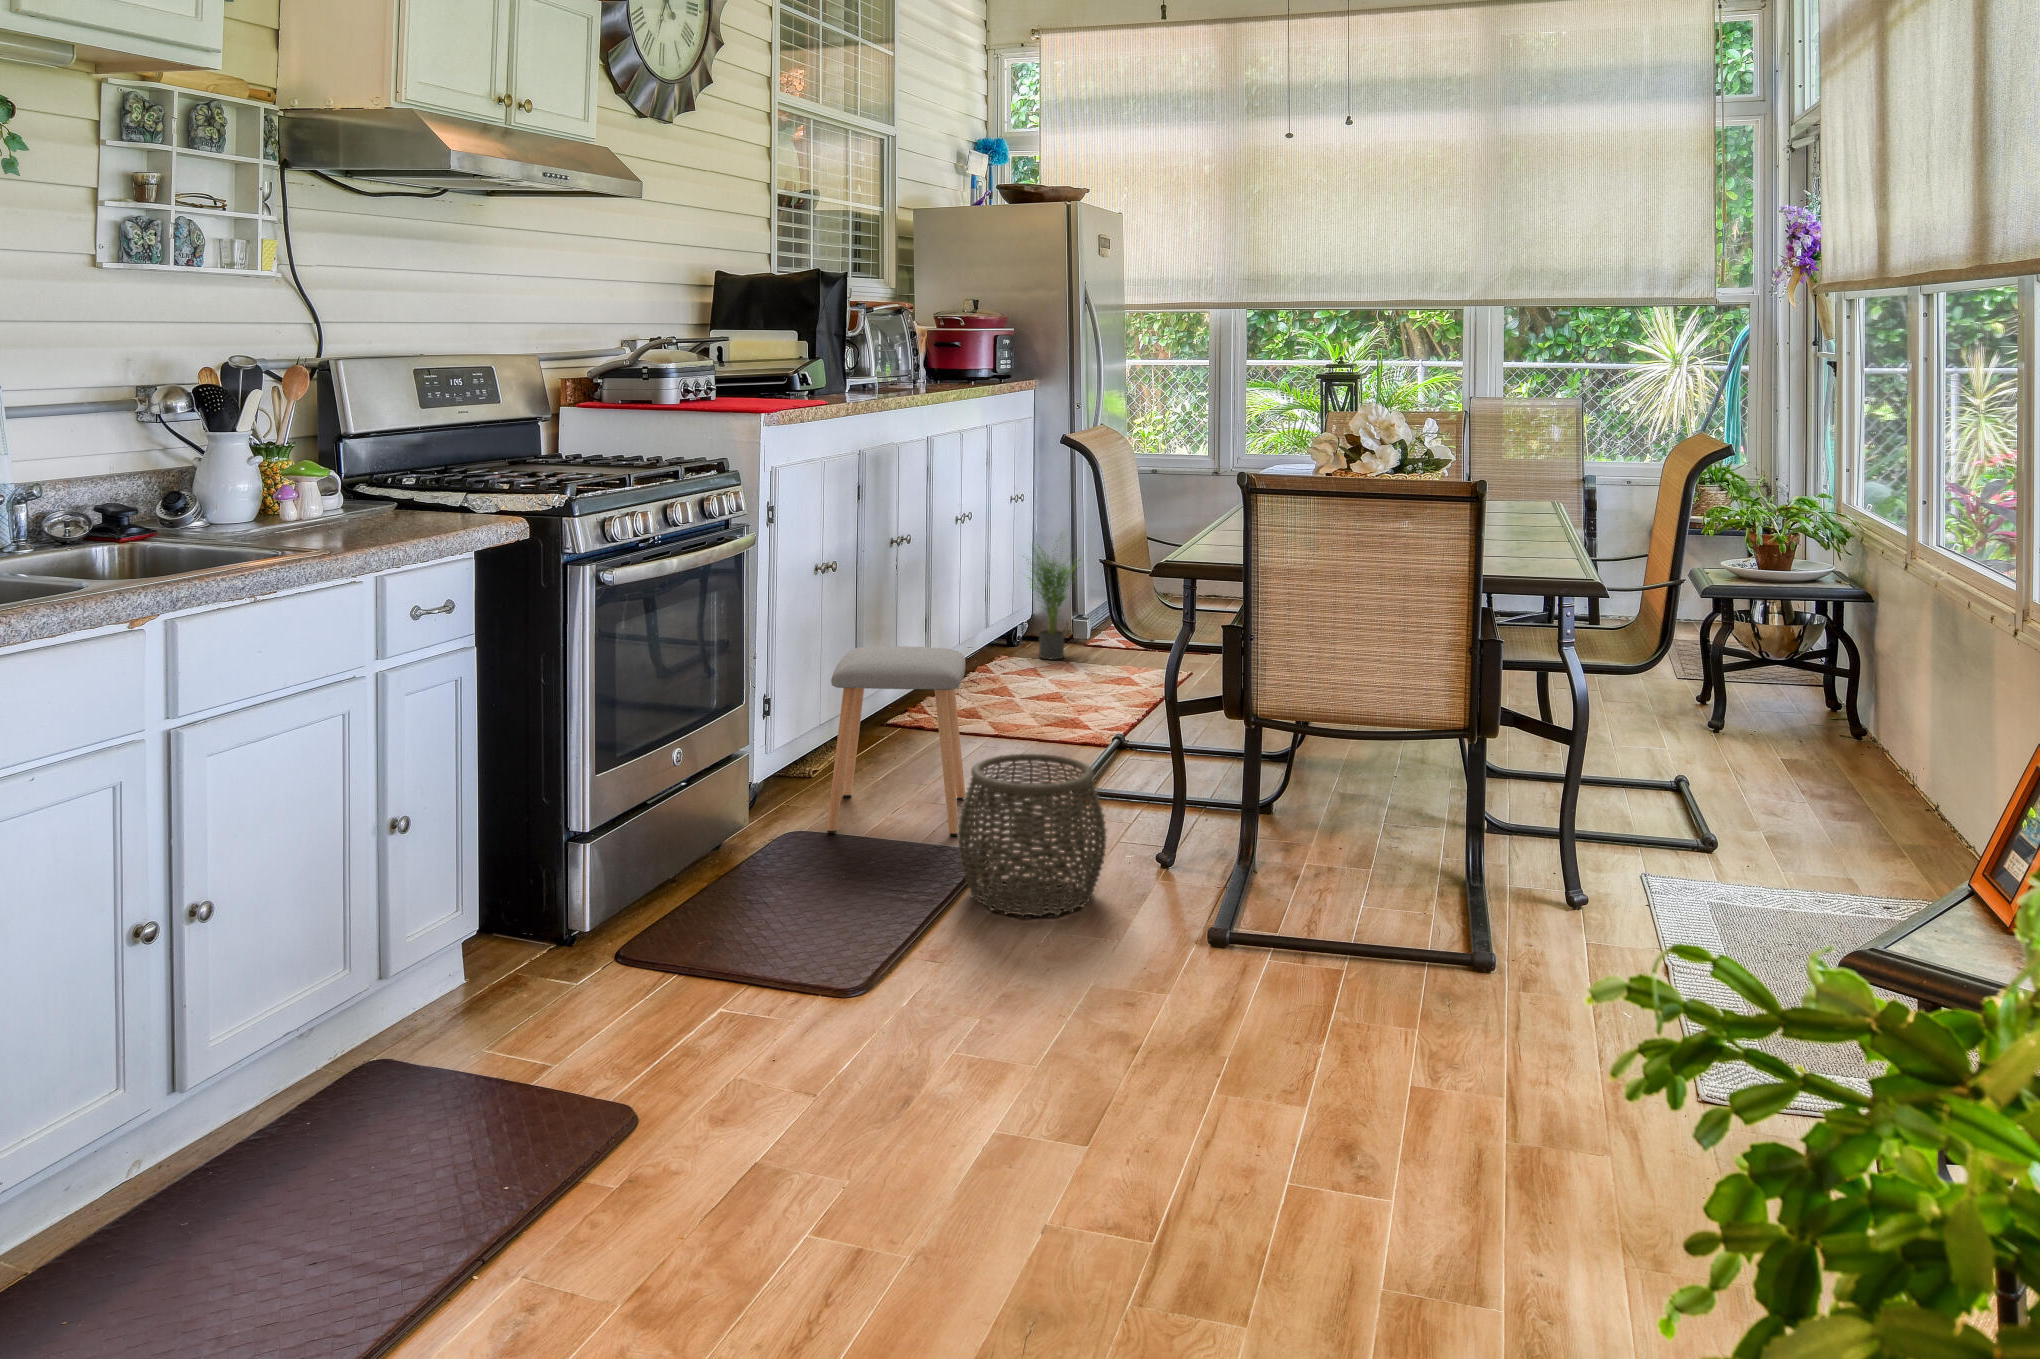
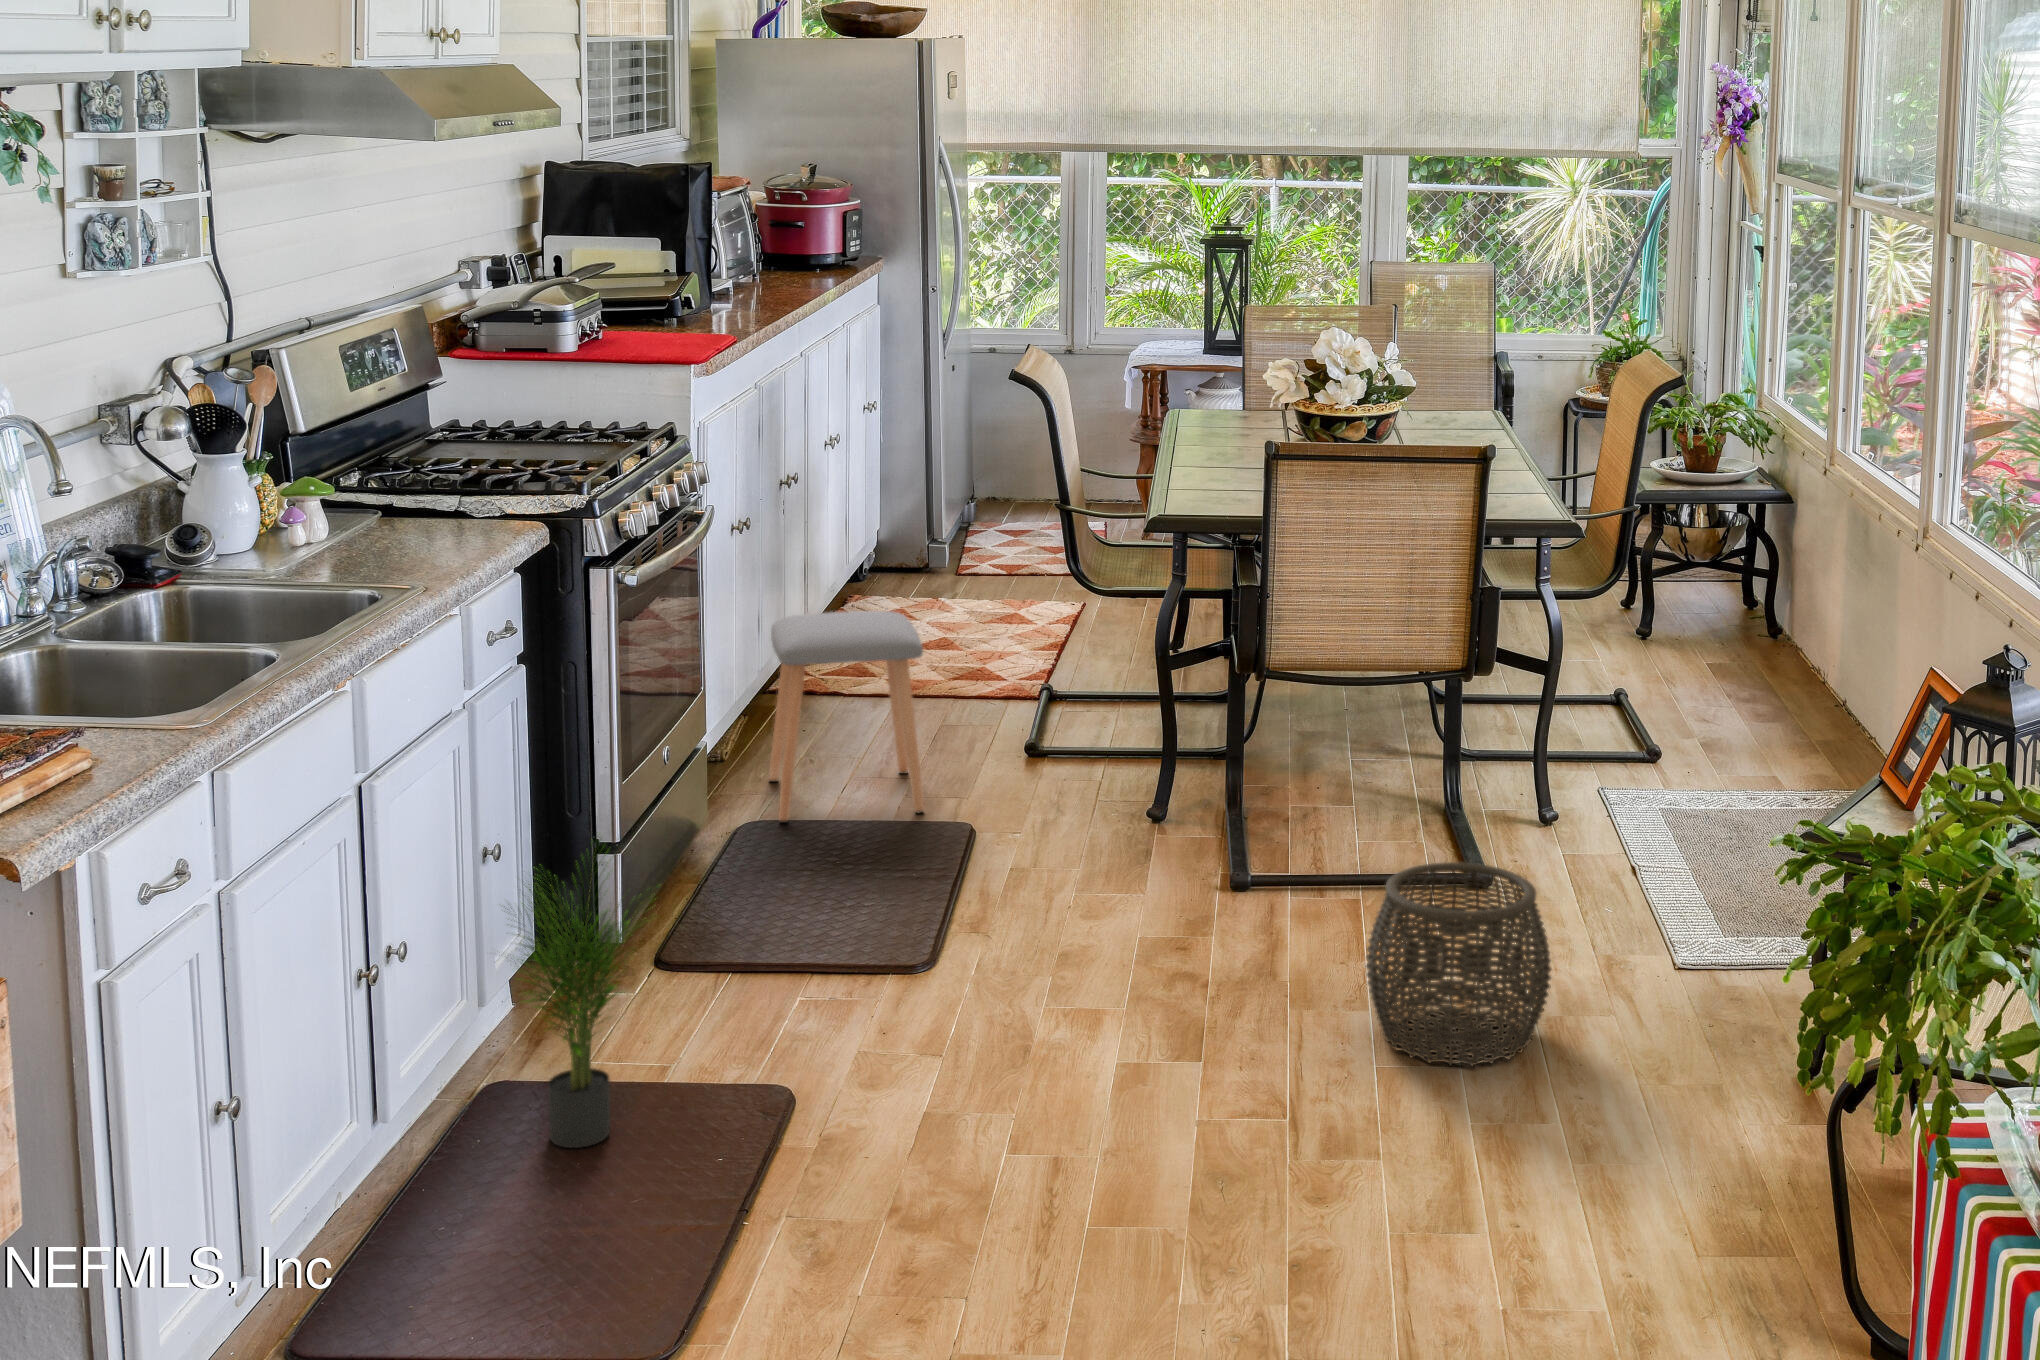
potted plant: present [1023,544,1079,659] -> present [507,853,646,1148]
woven basket: present [957,754,1106,917] -> present [1366,862,1551,1066]

